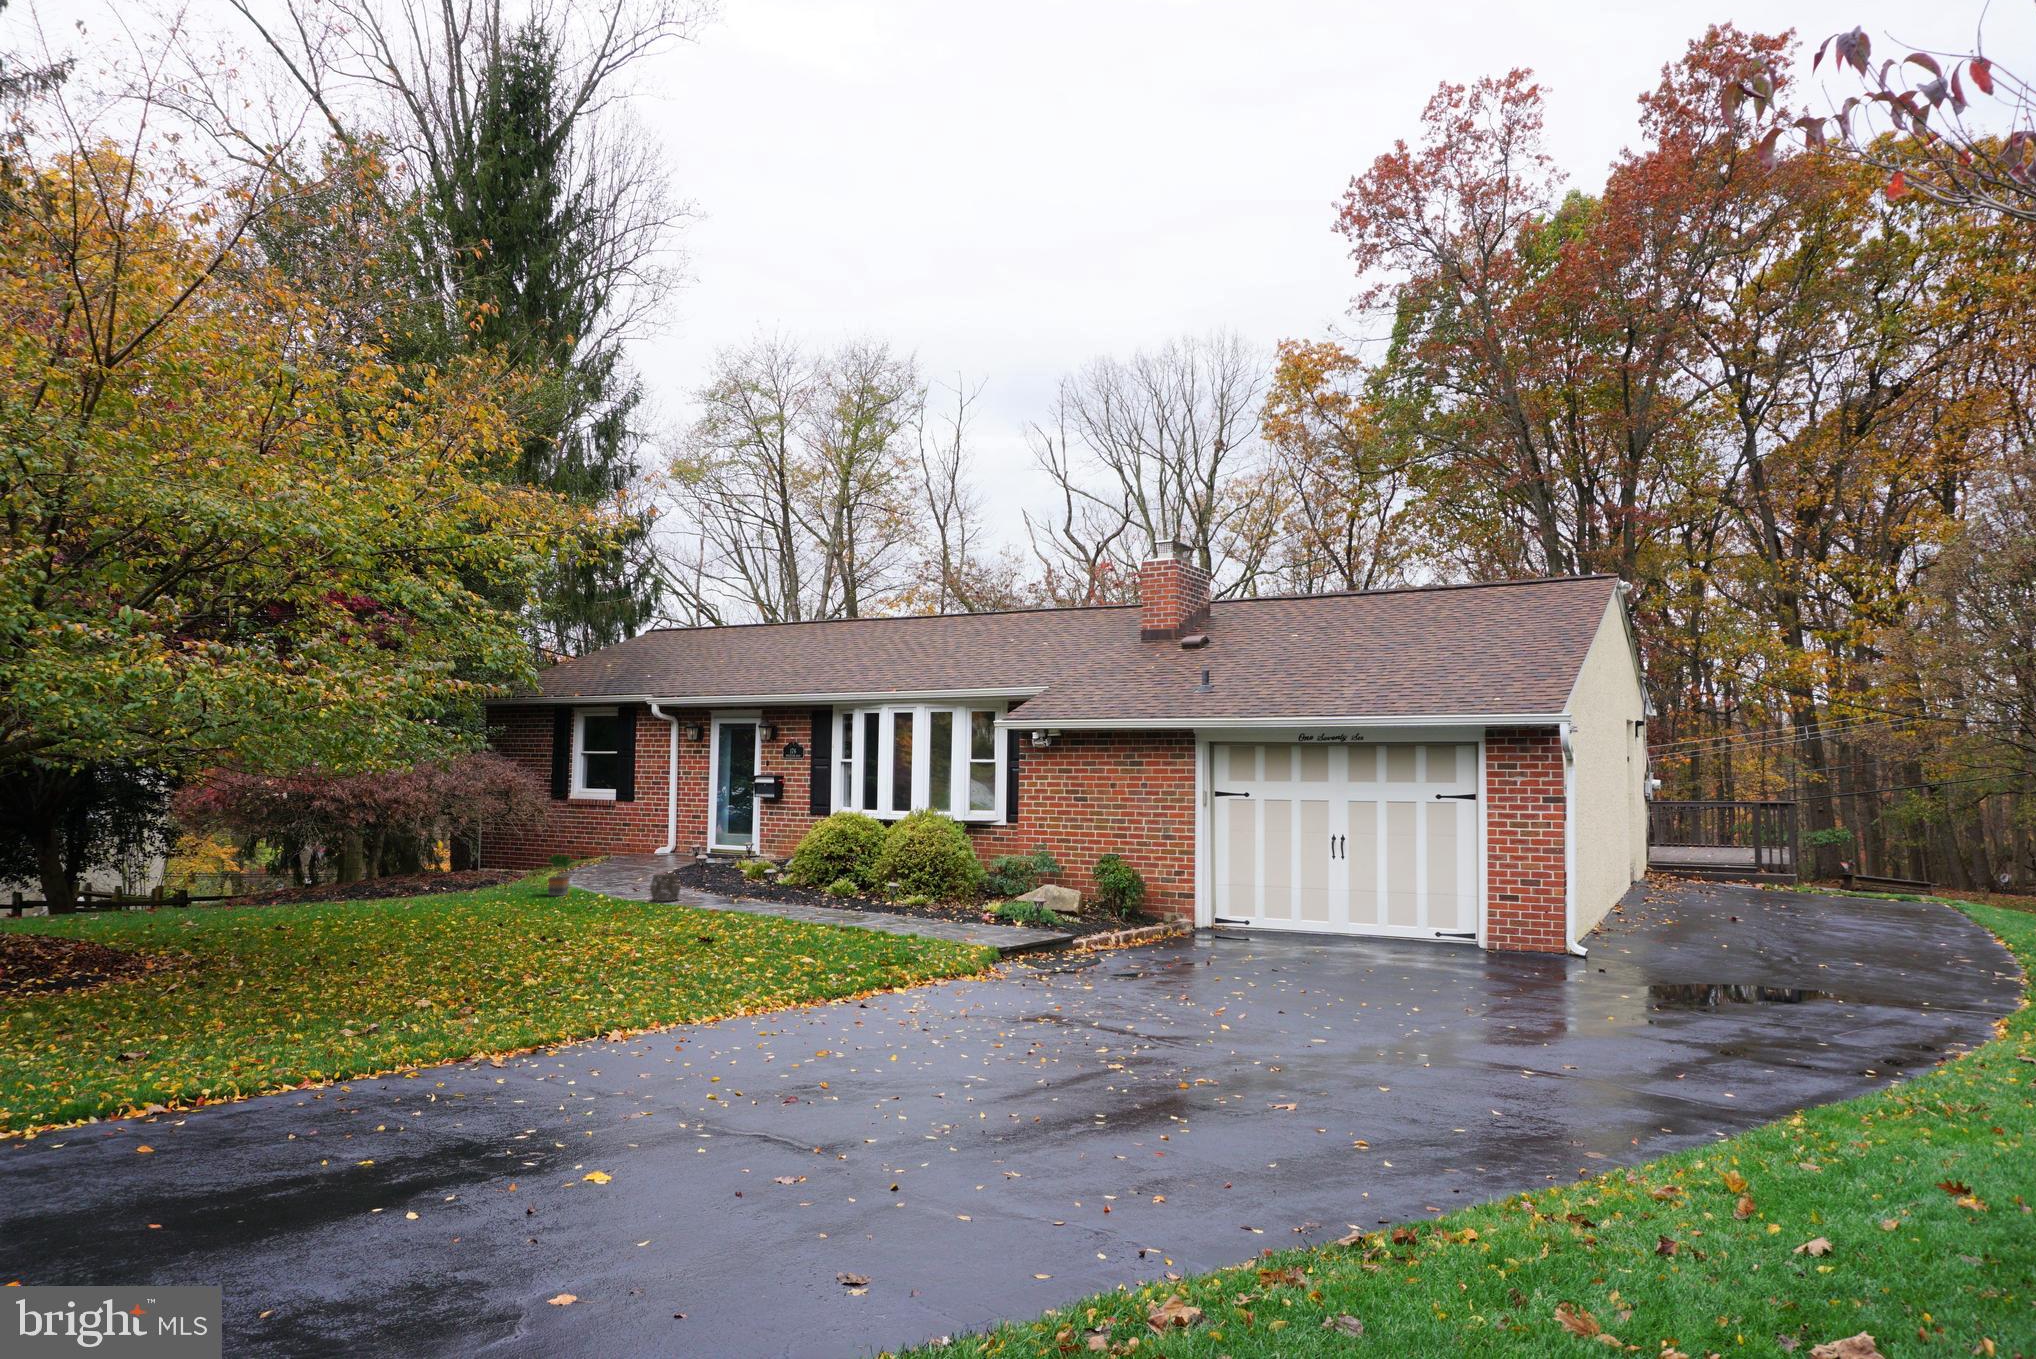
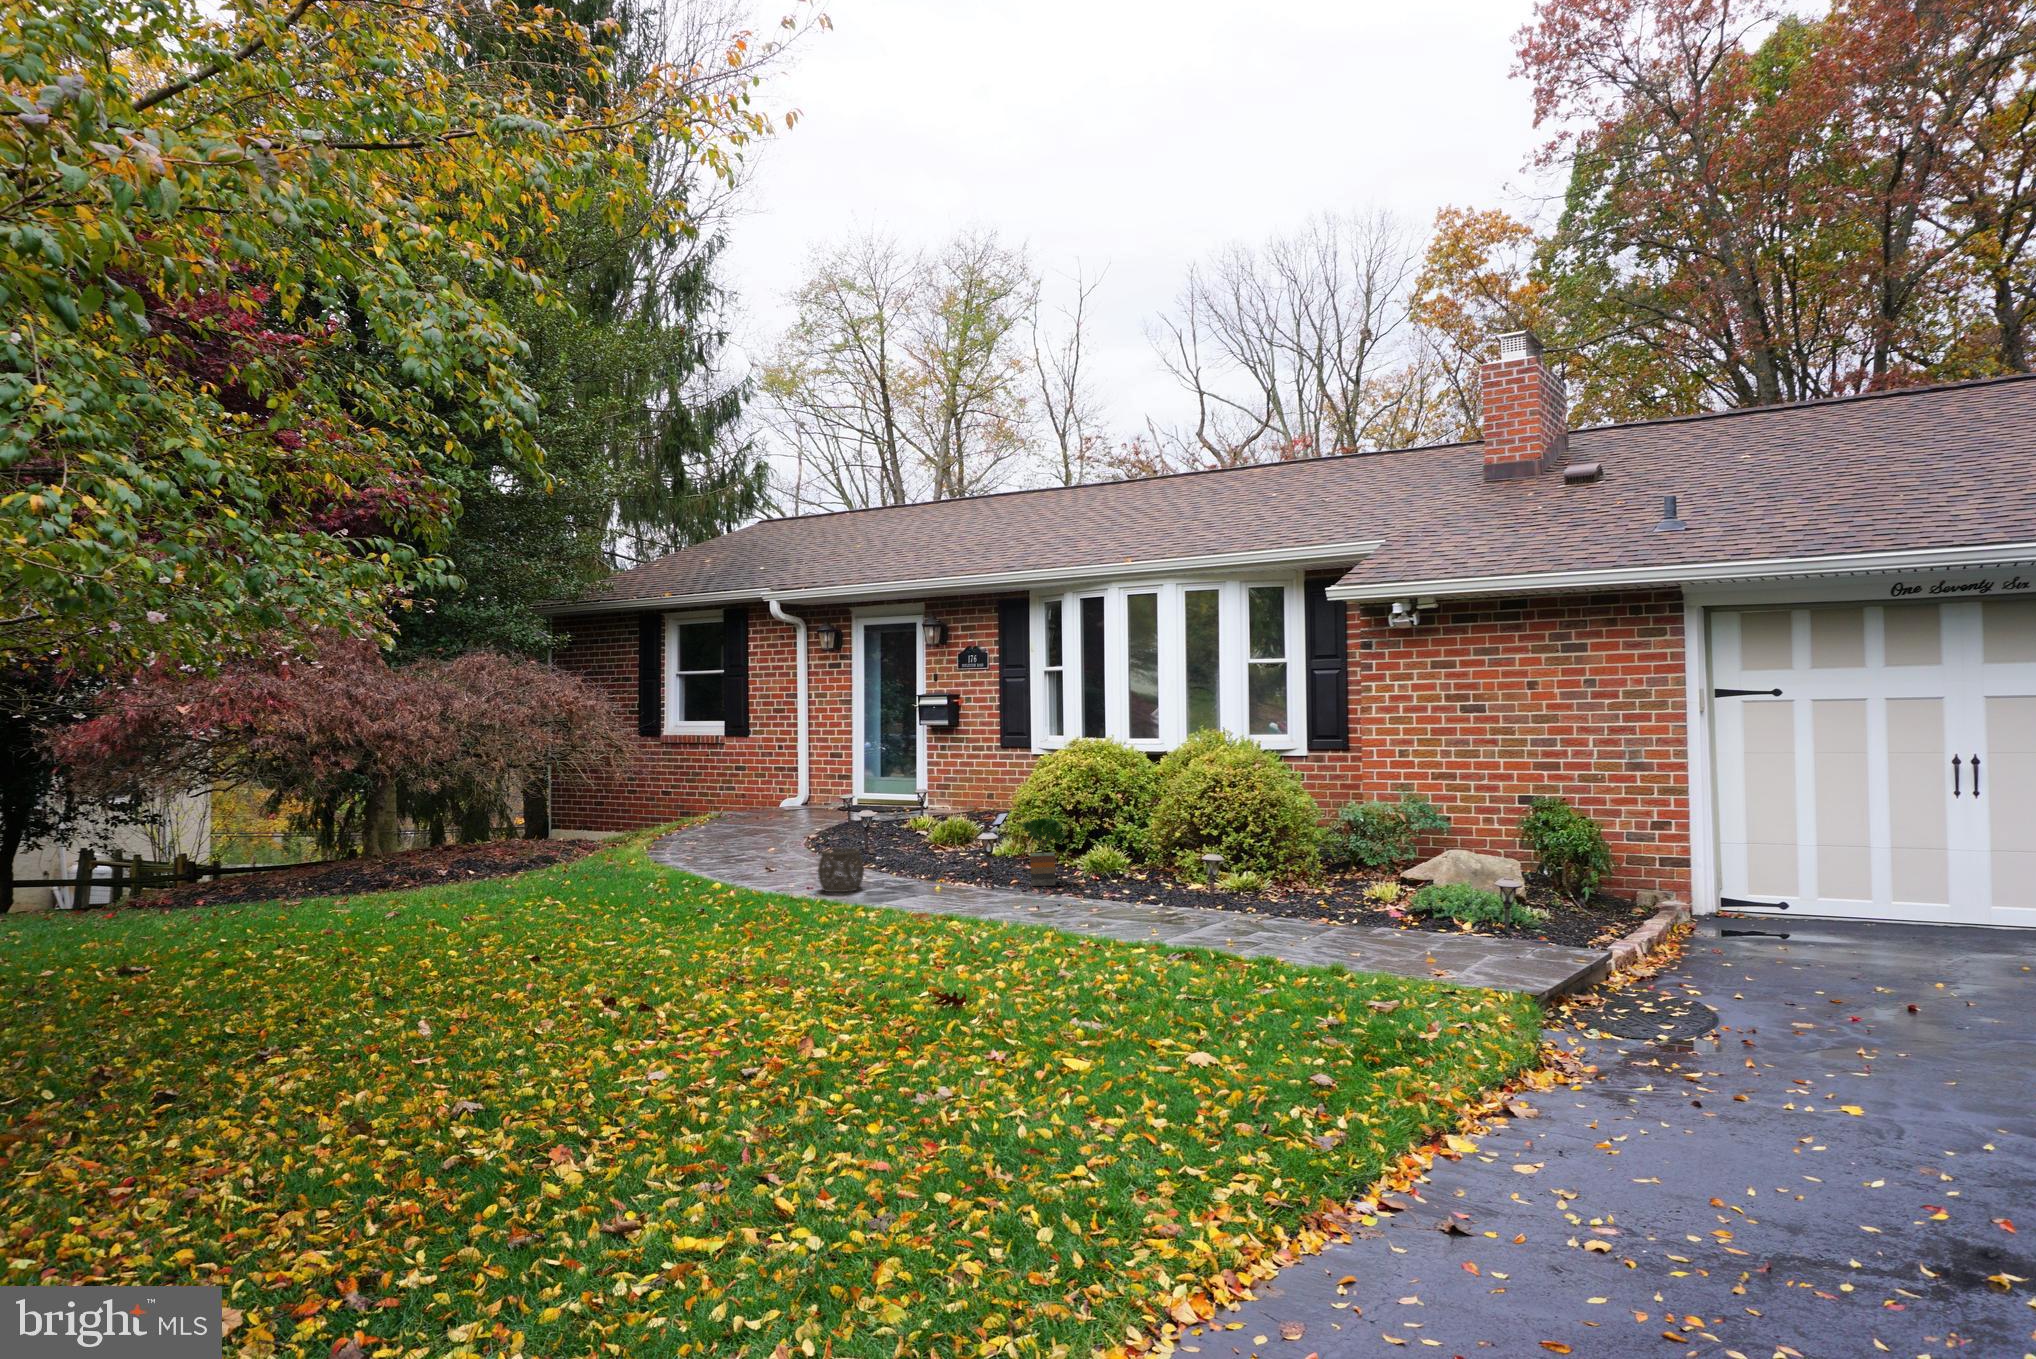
potted tree: present [548,855,574,896] -> present [1022,818,1065,886]

